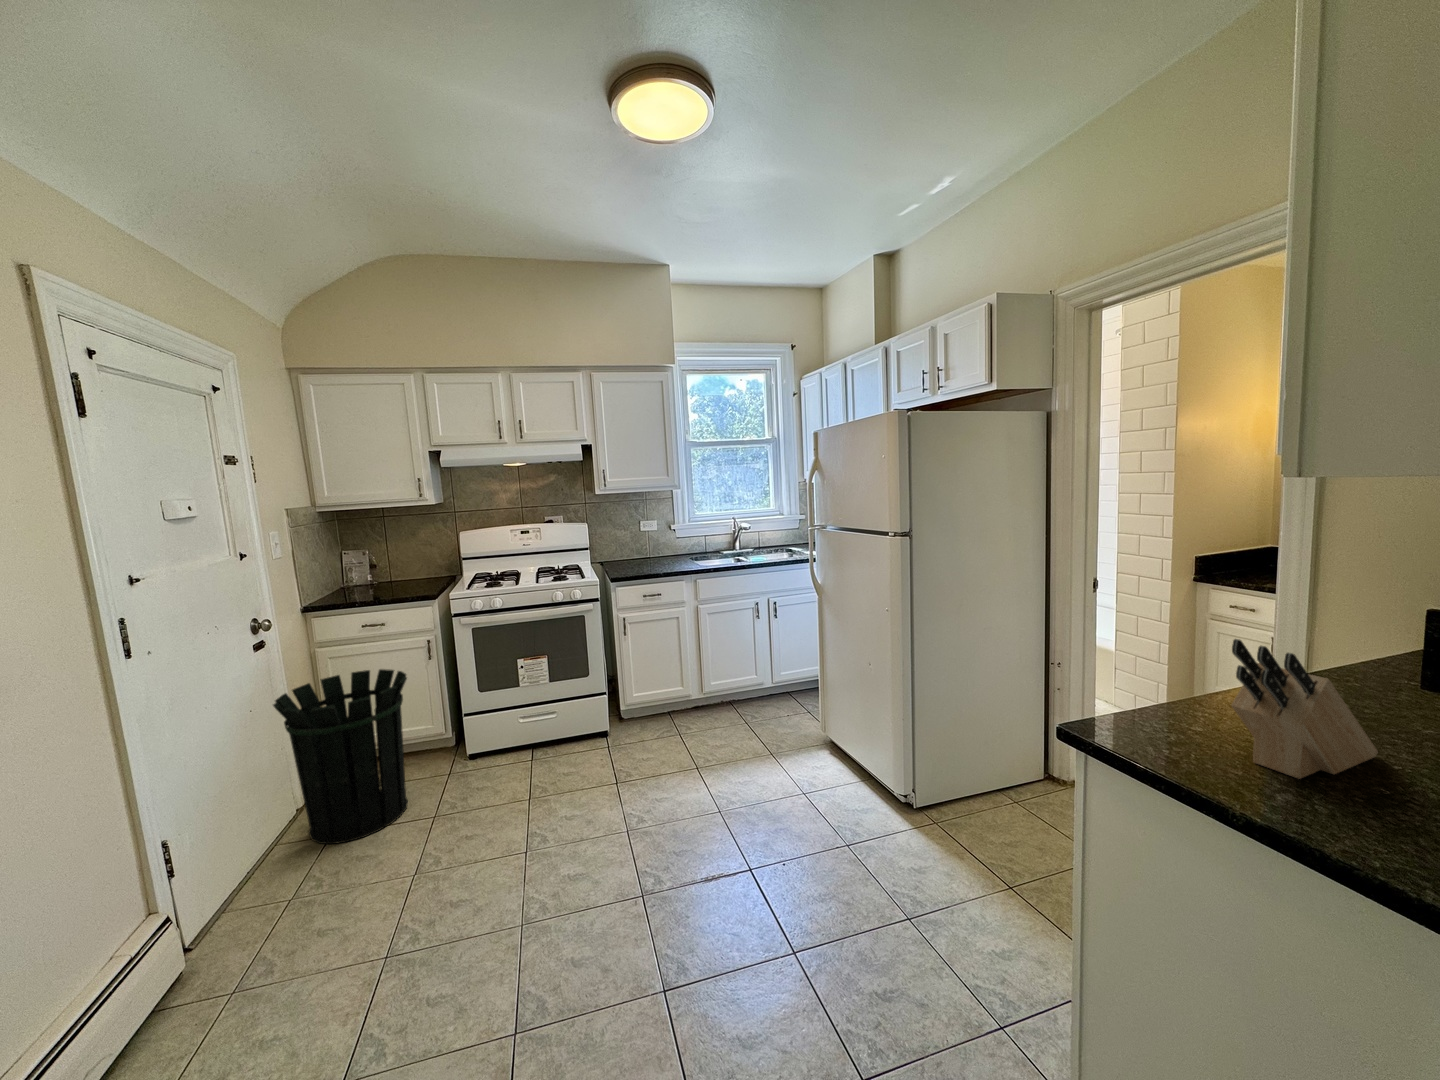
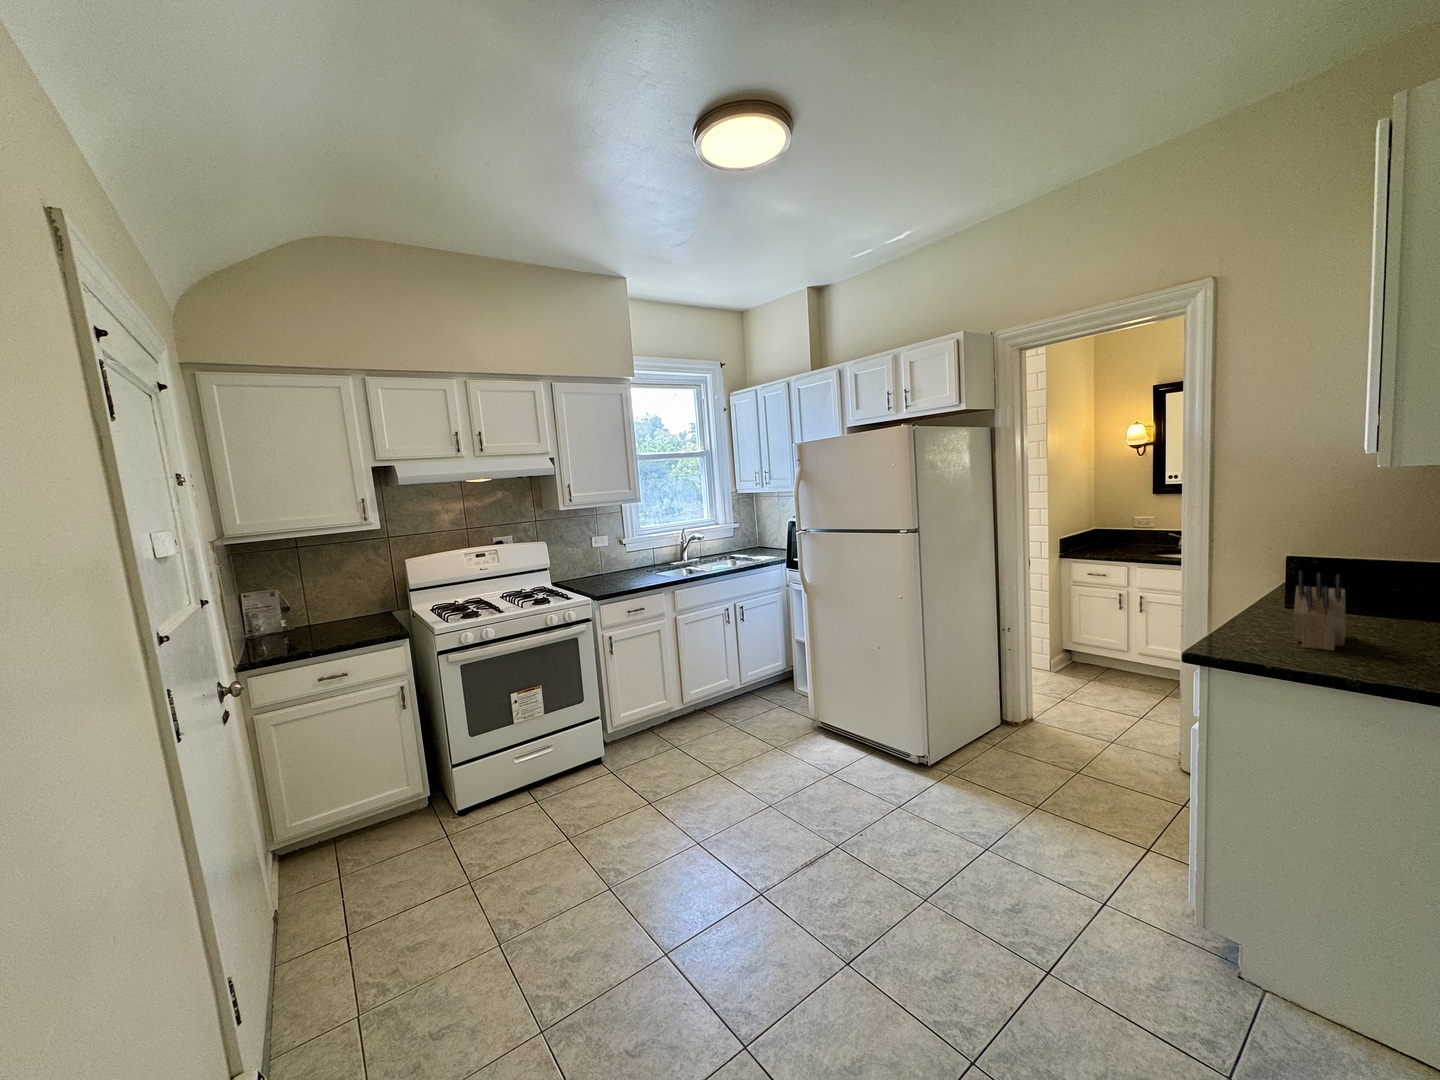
waste bin: present [273,669,408,844] -> none [259,724,424,947]

